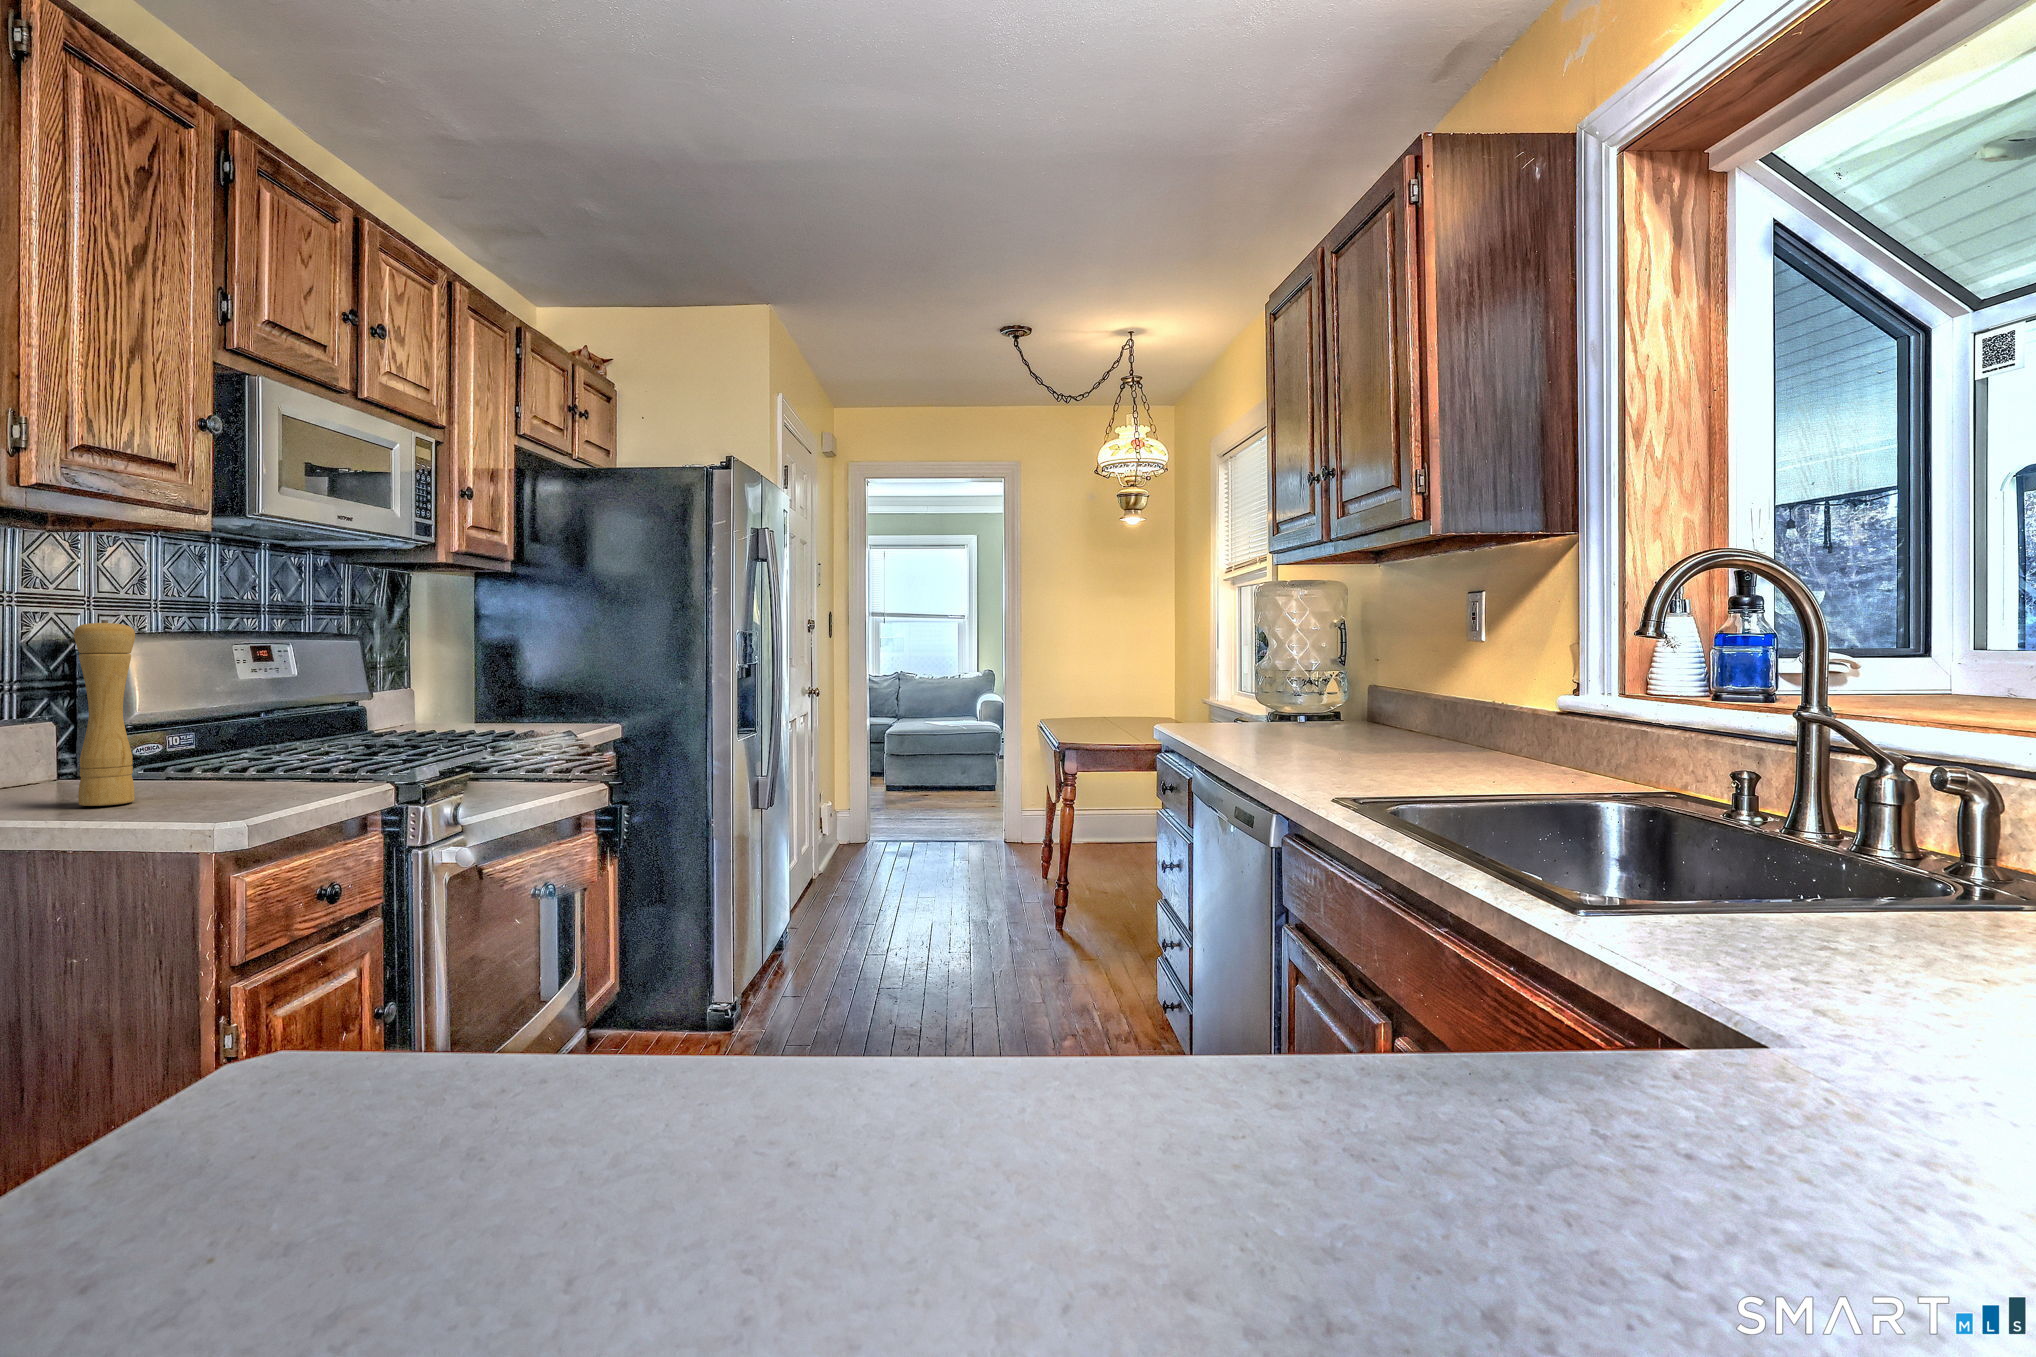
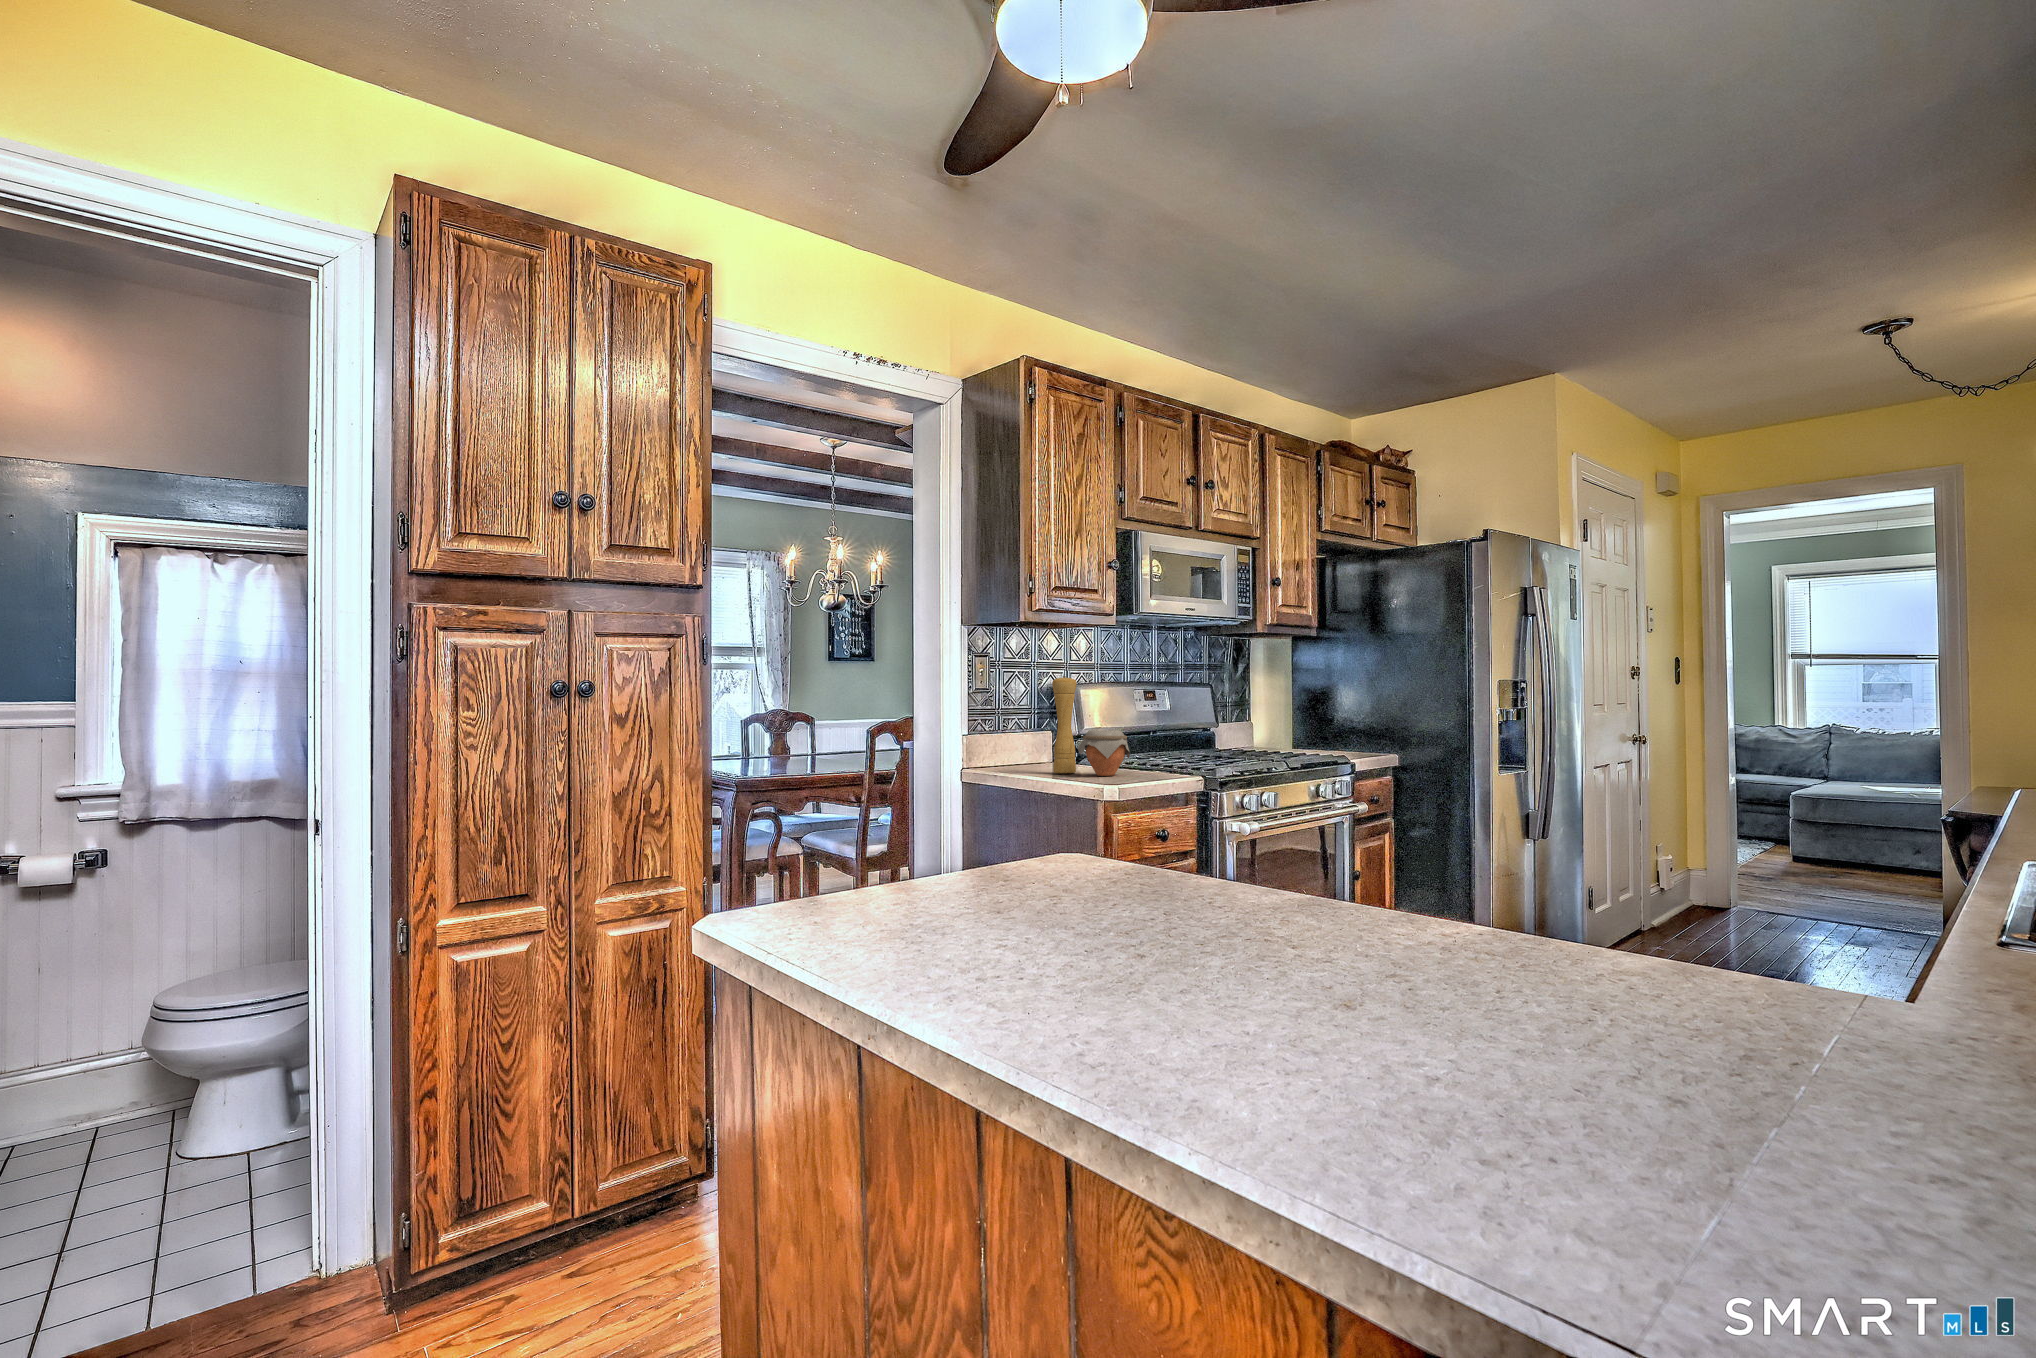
jar: none [146,721,269,808] -> present [1078,730,1130,776]

